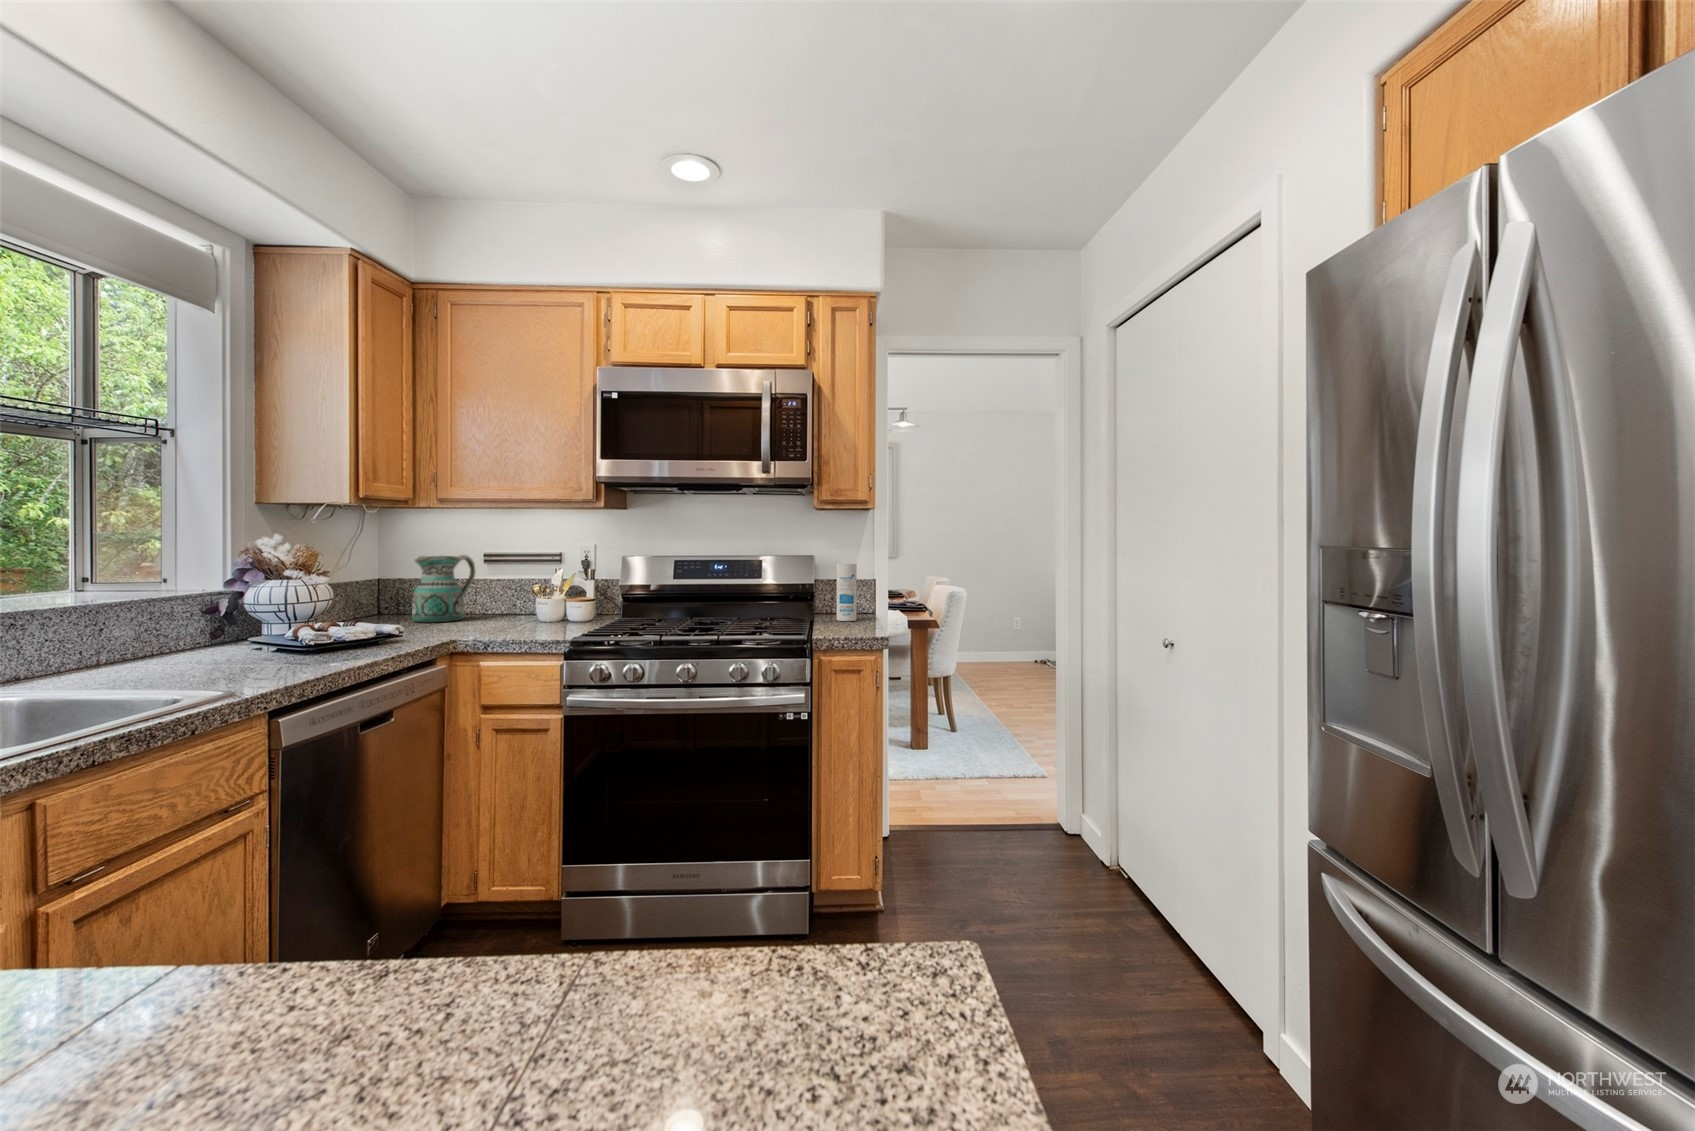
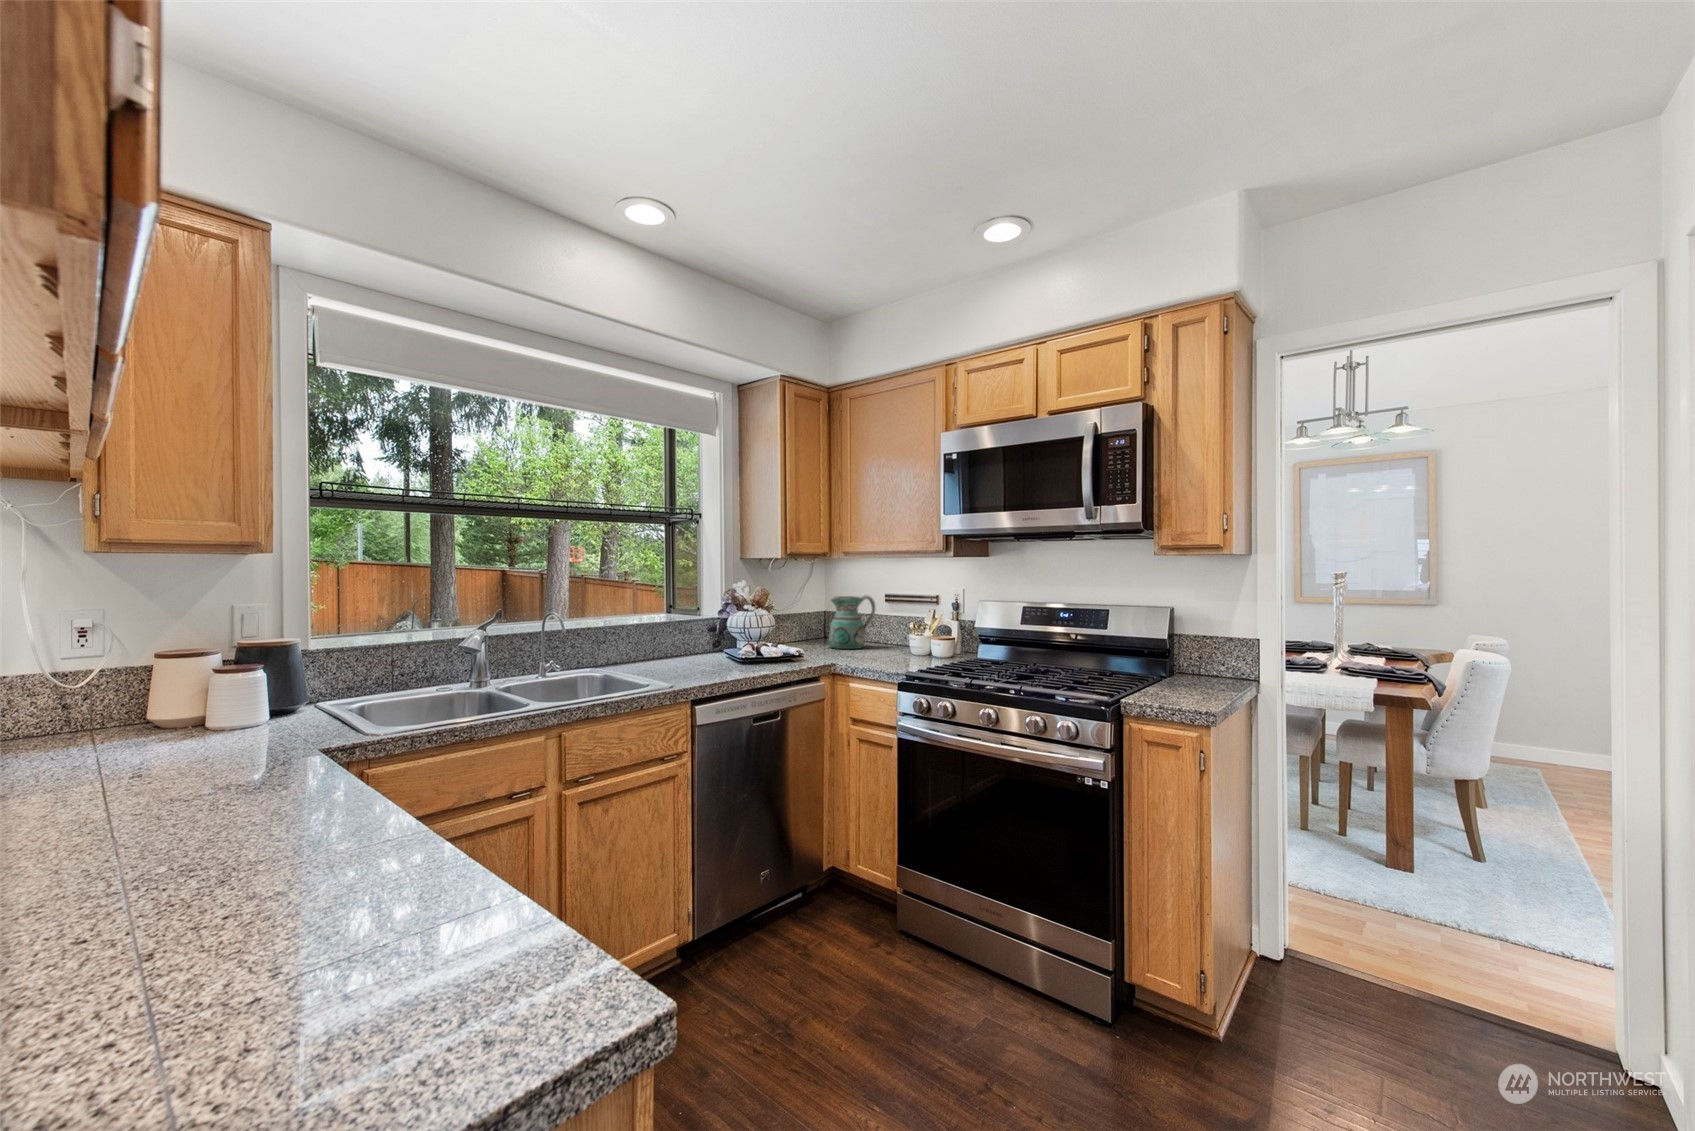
canister: present [837,563,857,621] -> none [1194,615,1221,683]

